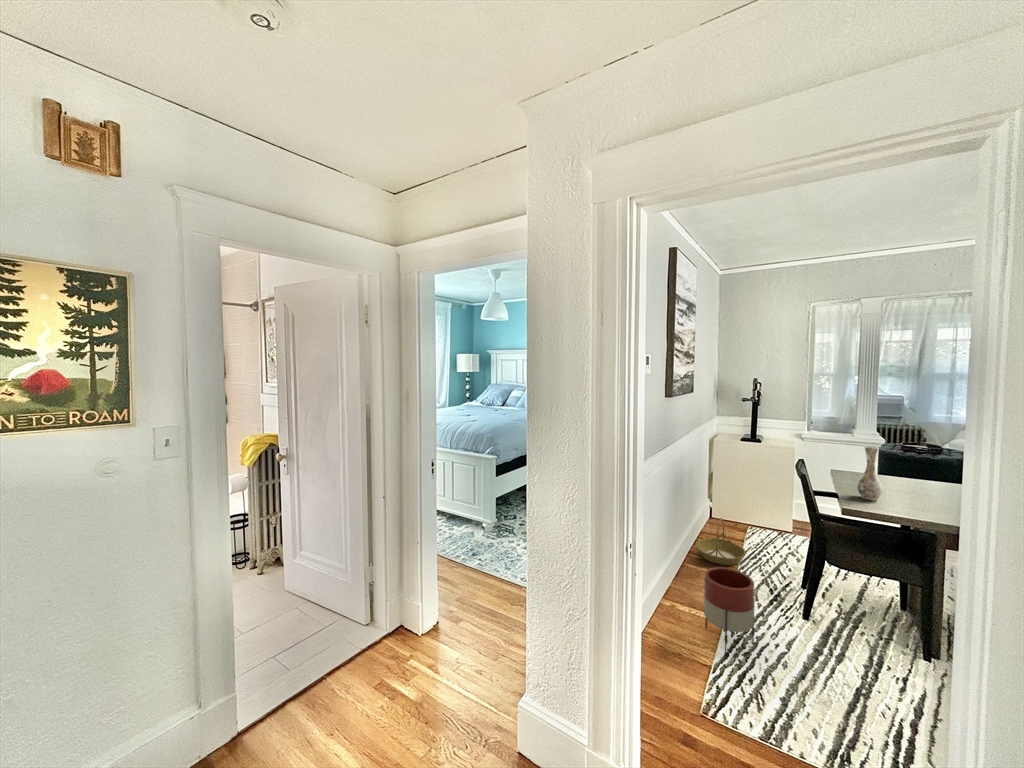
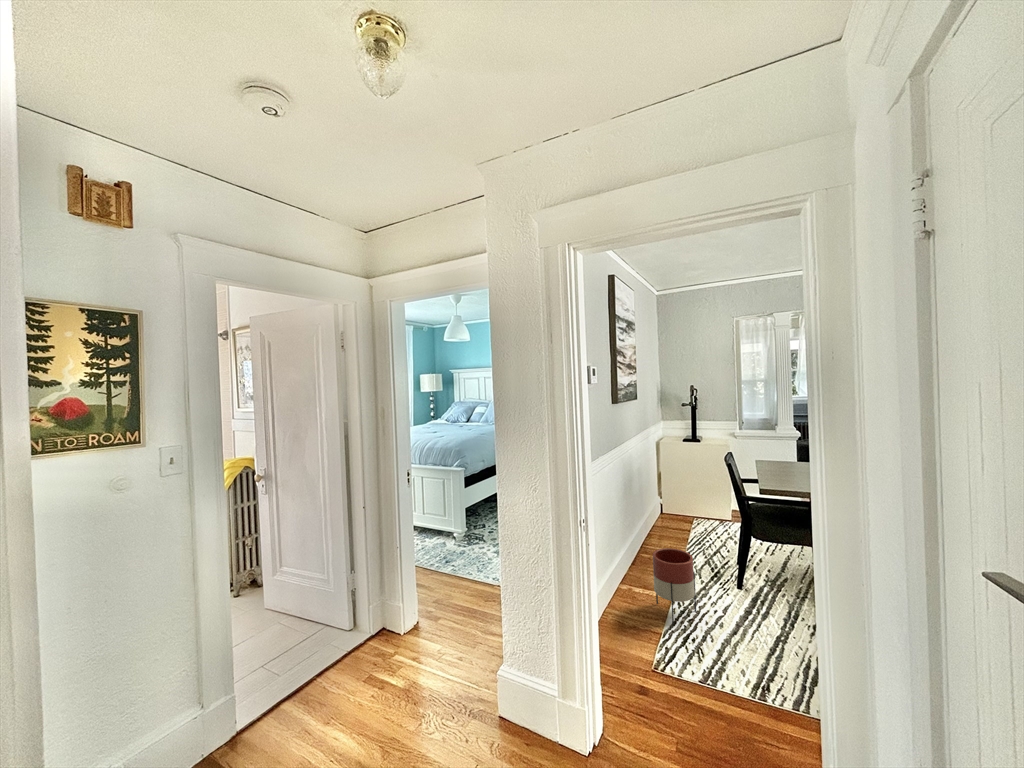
vase: present [857,446,883,501] -> none [770,437,790,481]
basket: present [695,518,746,565] -> none [647,510,691,552]

